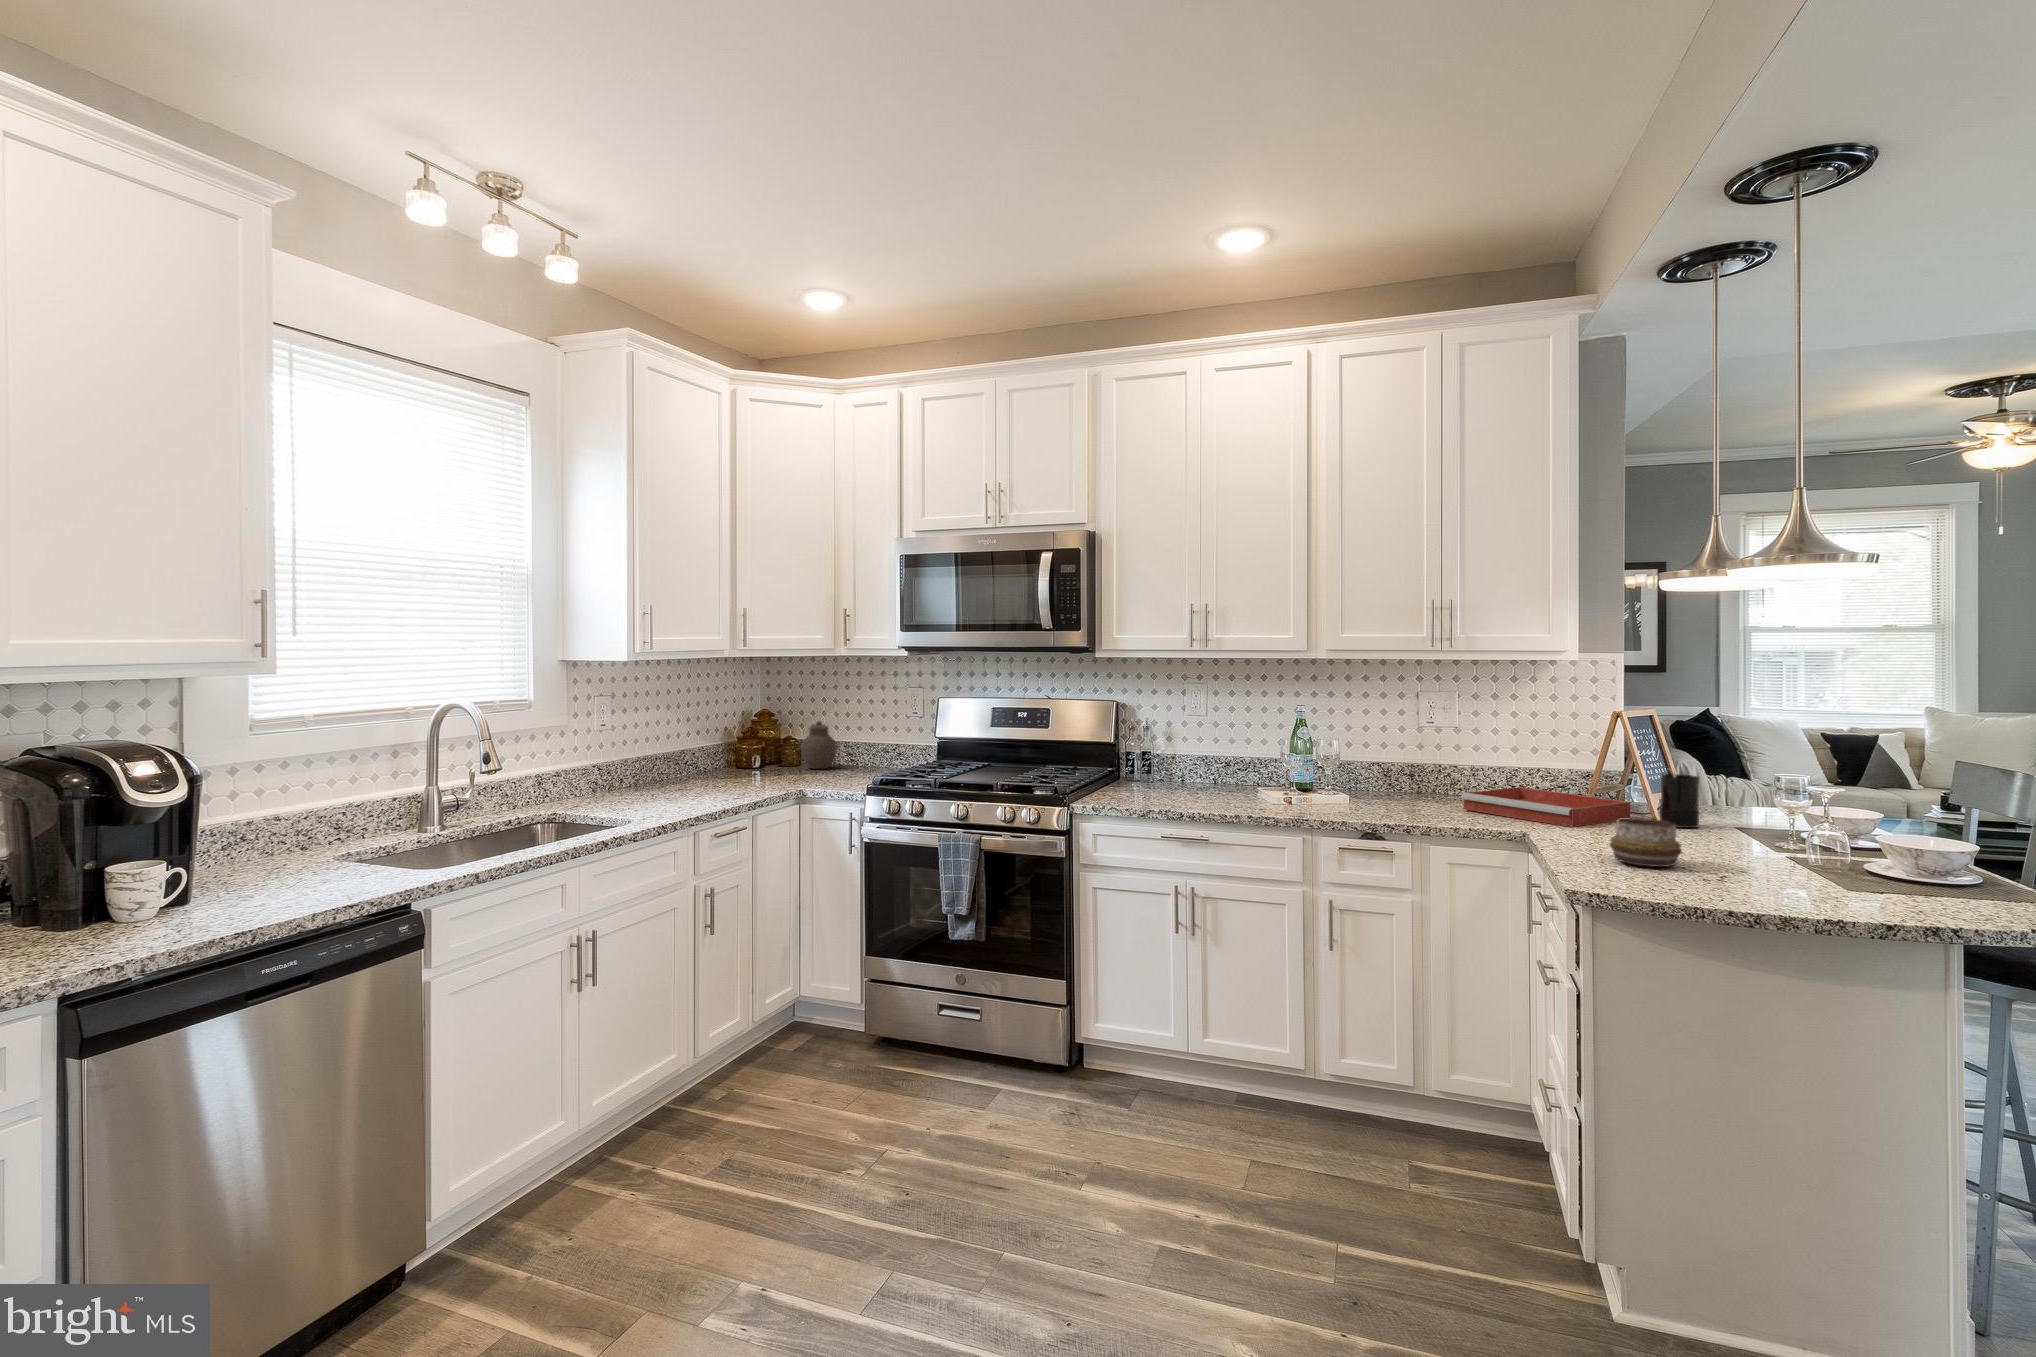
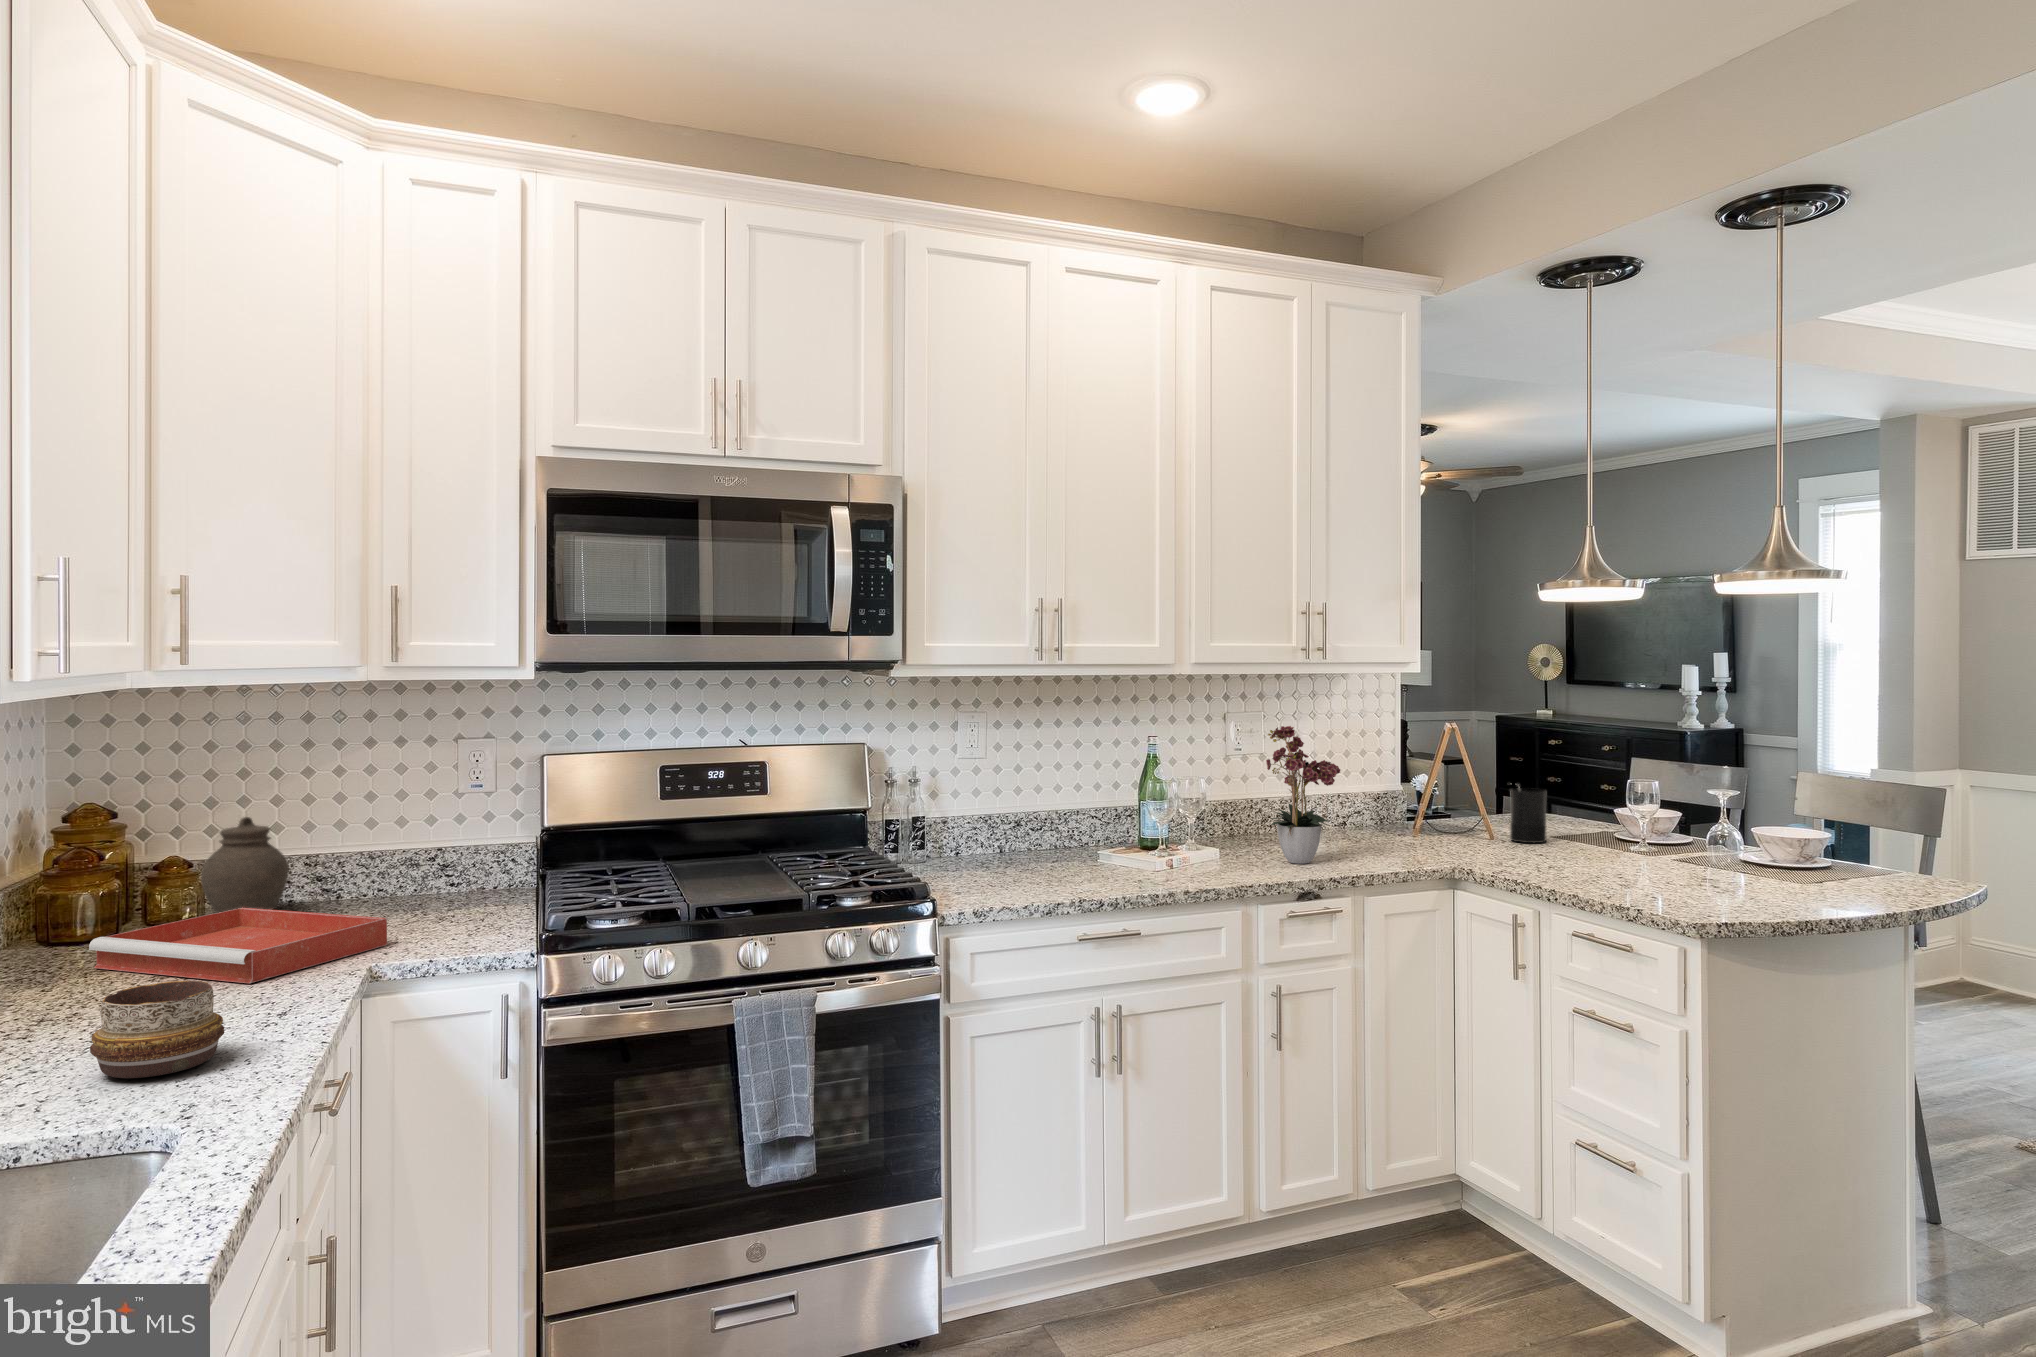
flower arrangement: none [1356,696,1442,813] -> present [1266,726,1340,864]
tray: present [1461,787,1630,827] -> present [89,907,387,983]
decorative bowl: present [1610,818,1682,867] -> present [90,981,224,1078]

